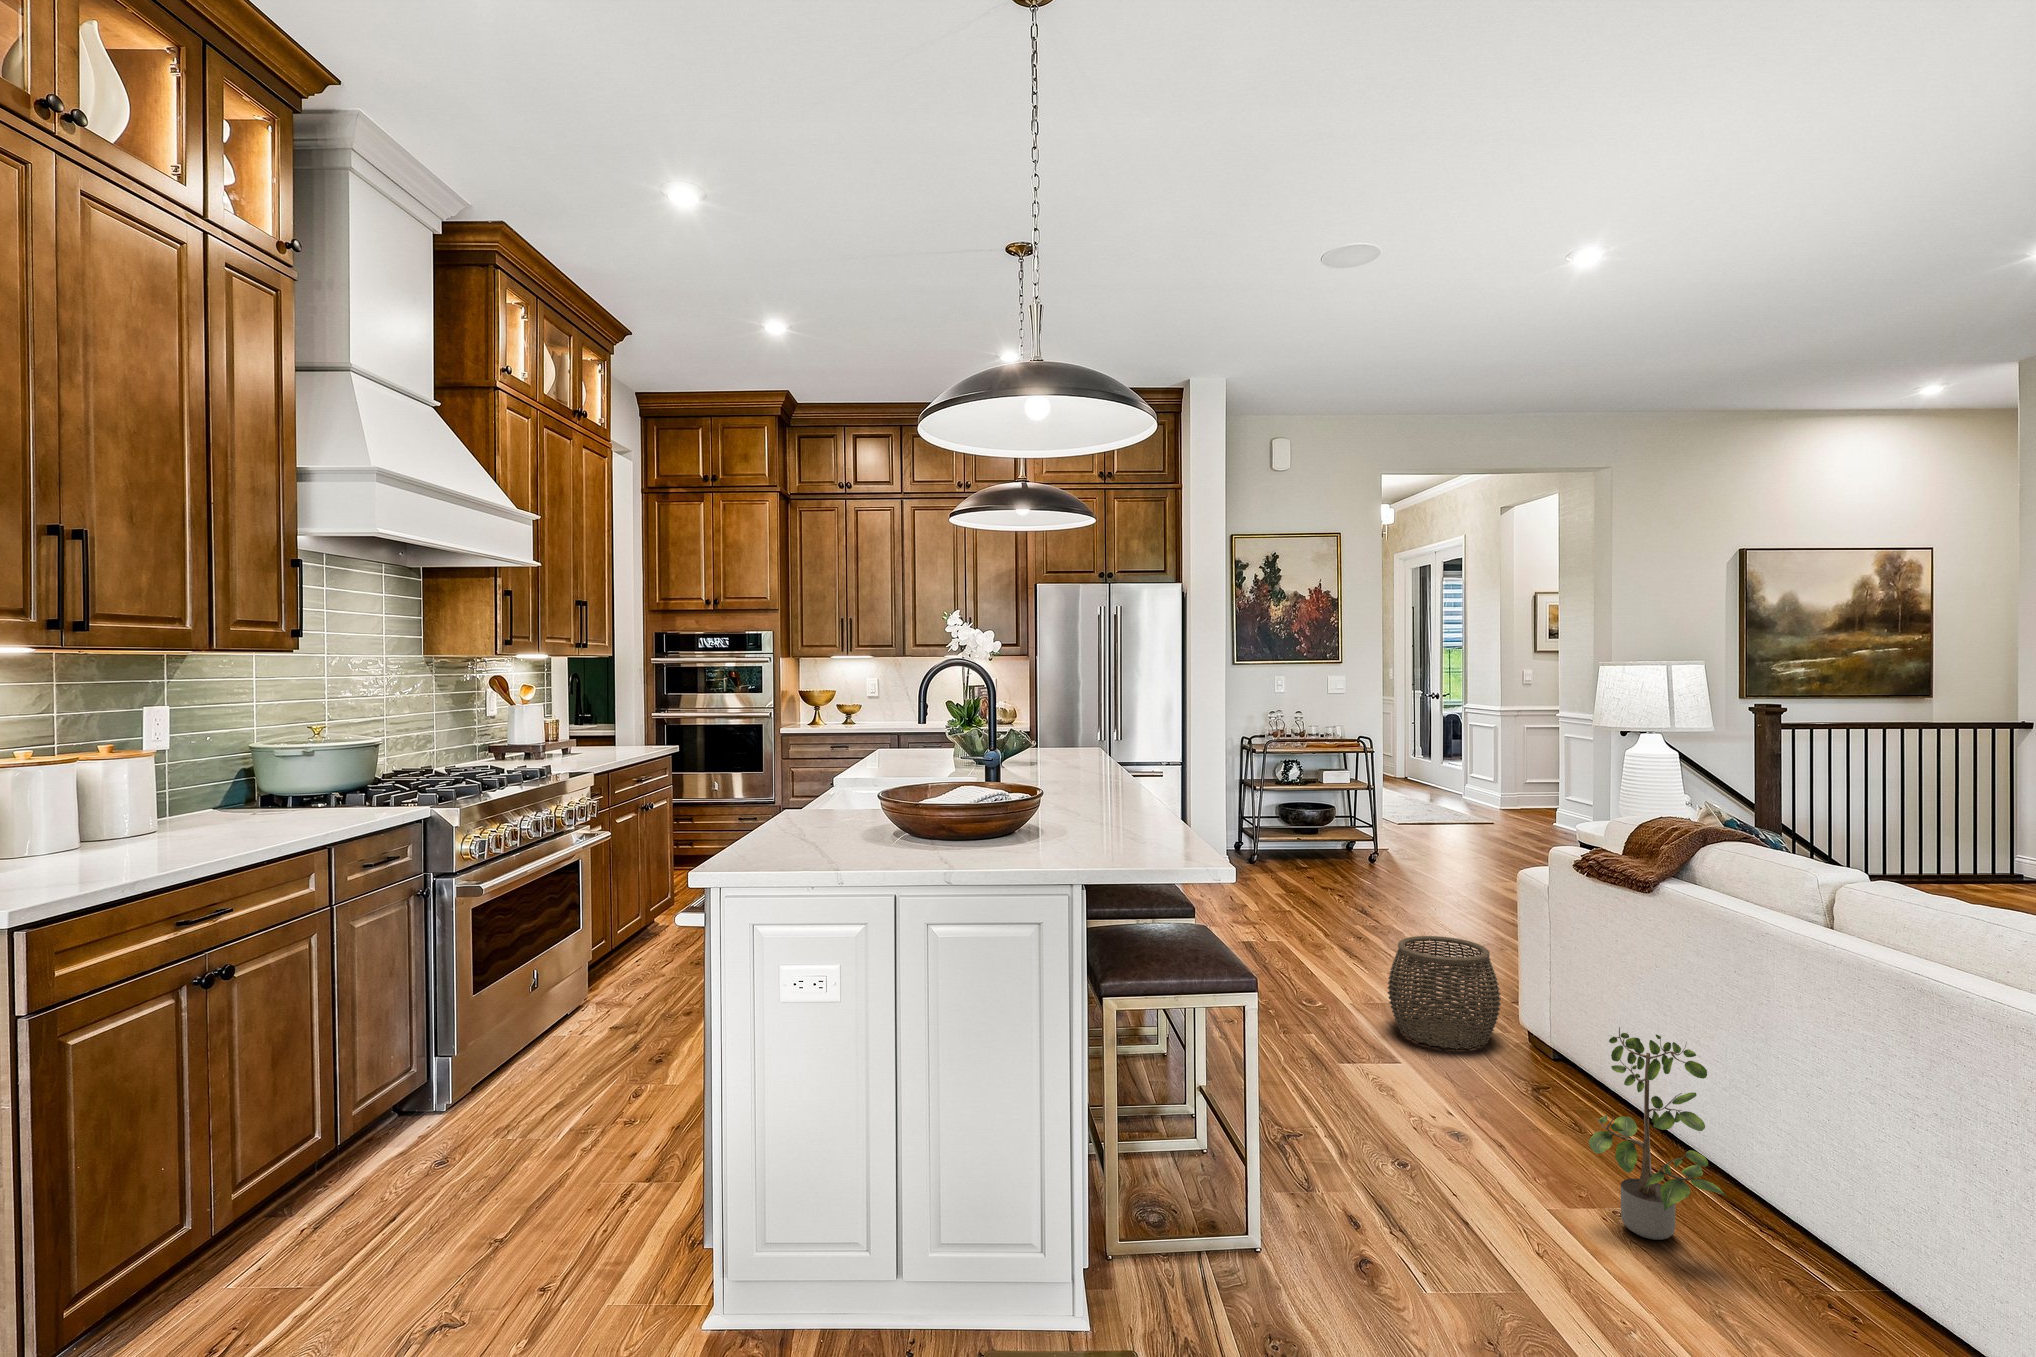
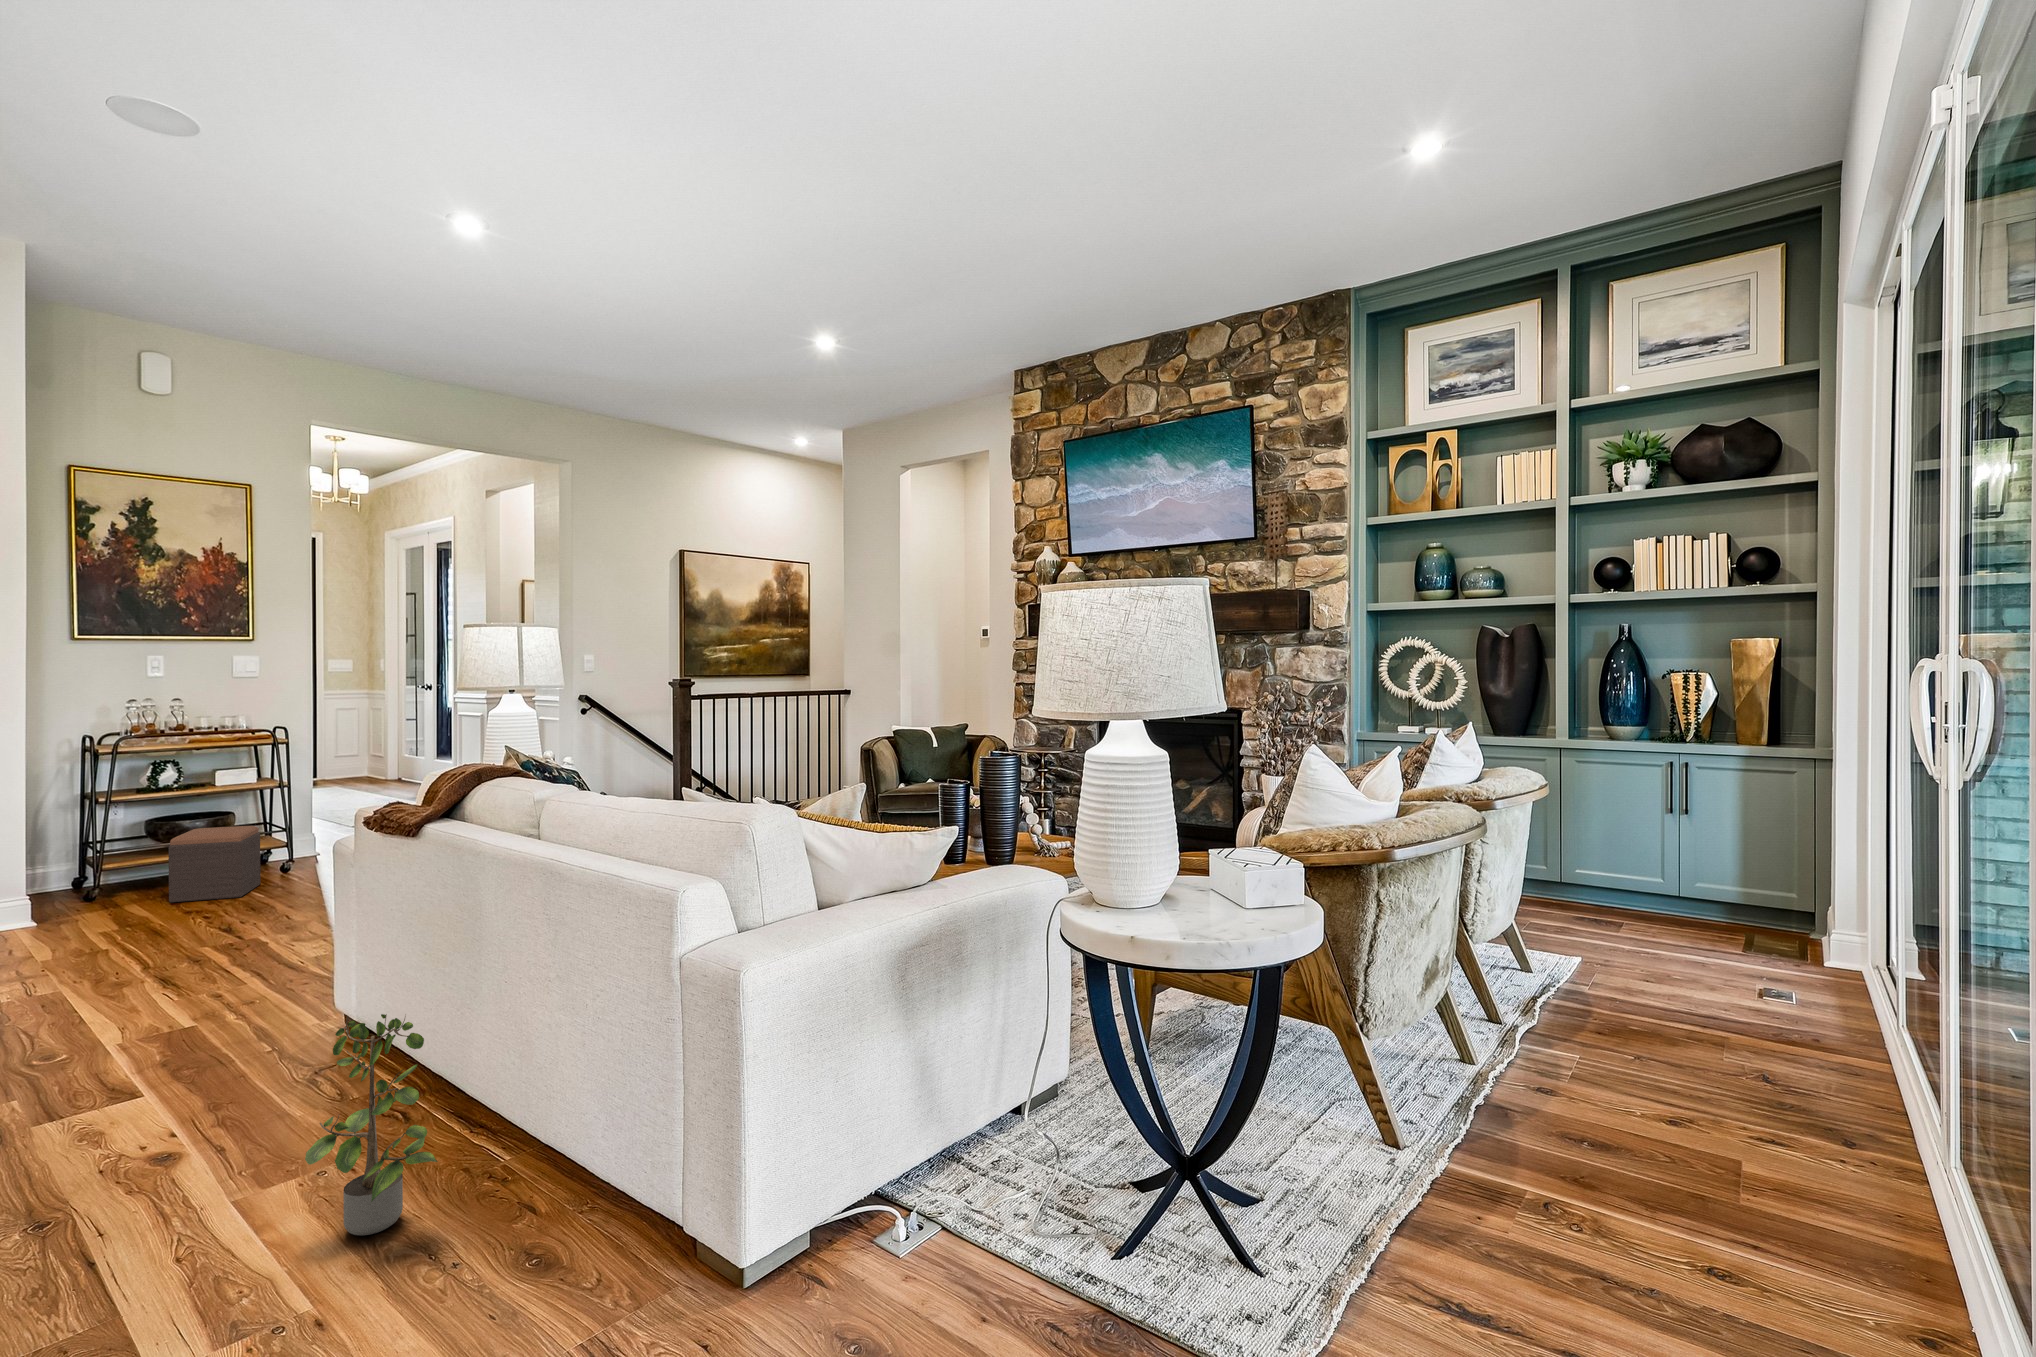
footstool: none [1302,819,1359,881] -> present [168,826,260,902]
woven basket: present [1387,936,1501,1050] -> none [167,947,324,1085]

